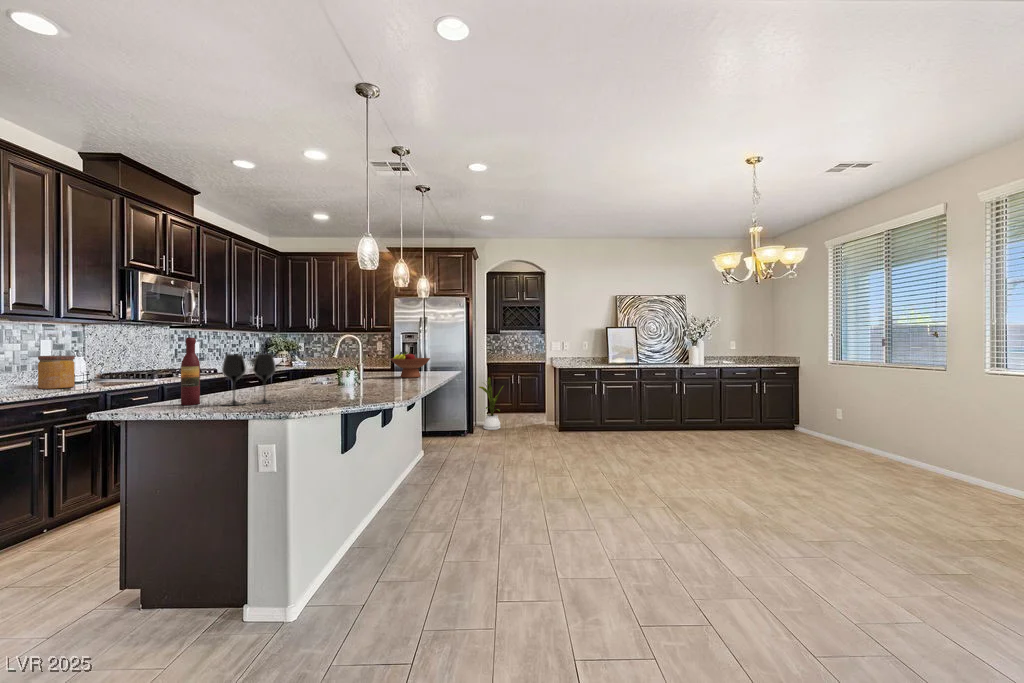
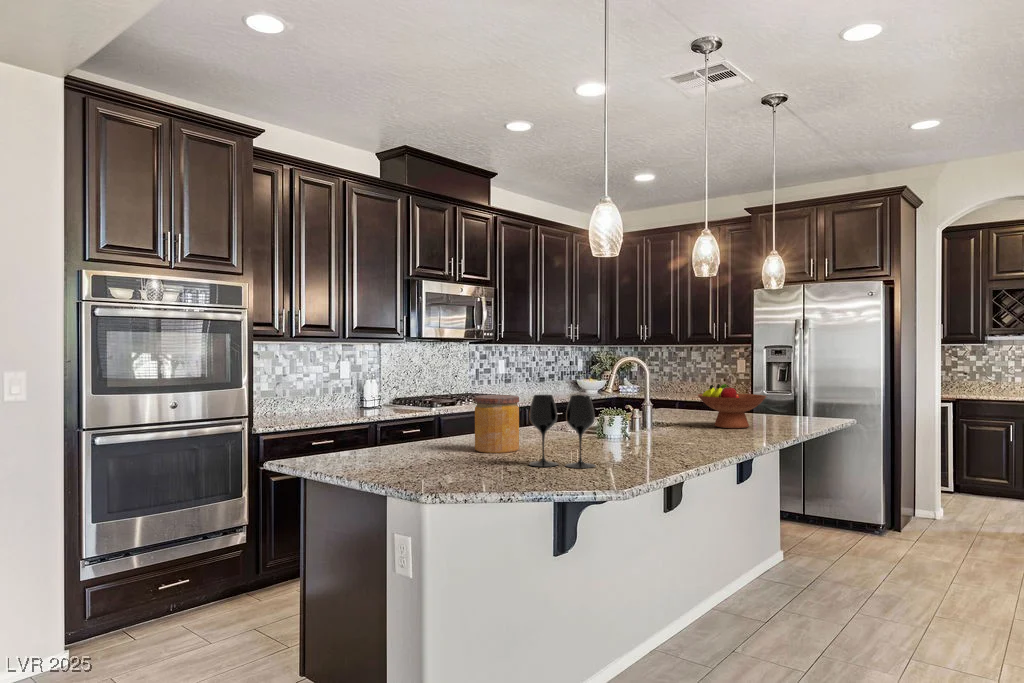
wine bottle: present [181,338,200,405] -> none [361,371,381,457]
wine glass: present [222,354,276,406] -> present [529,395,595,468]
jar: present [38,356,75,389] -> present [475,395,519,453]
house plant: present [479,378,502,430] -> none [913,428,977,528]

